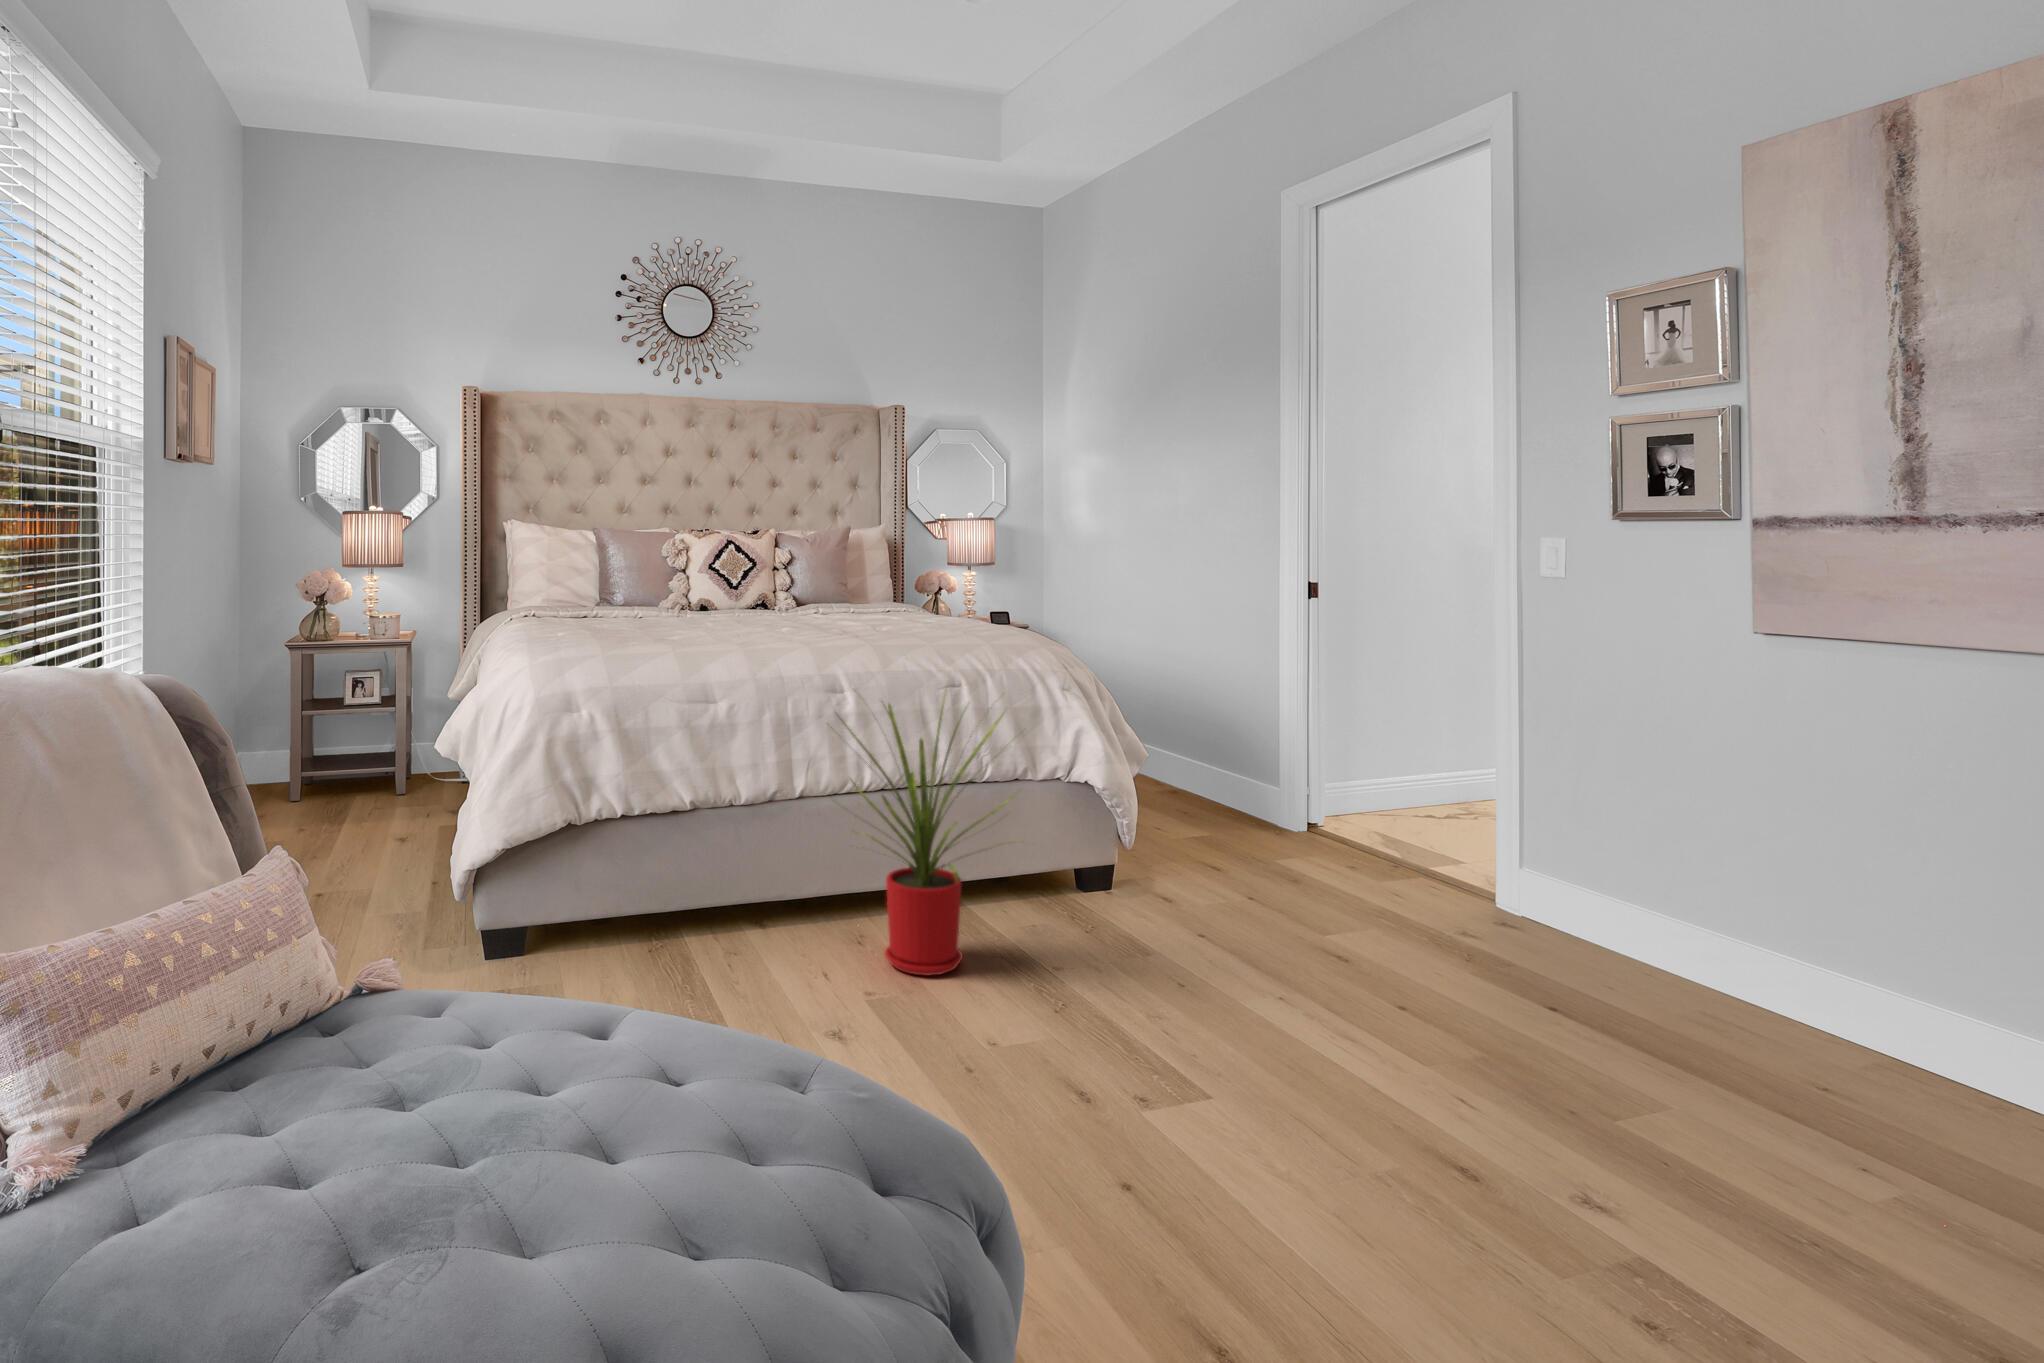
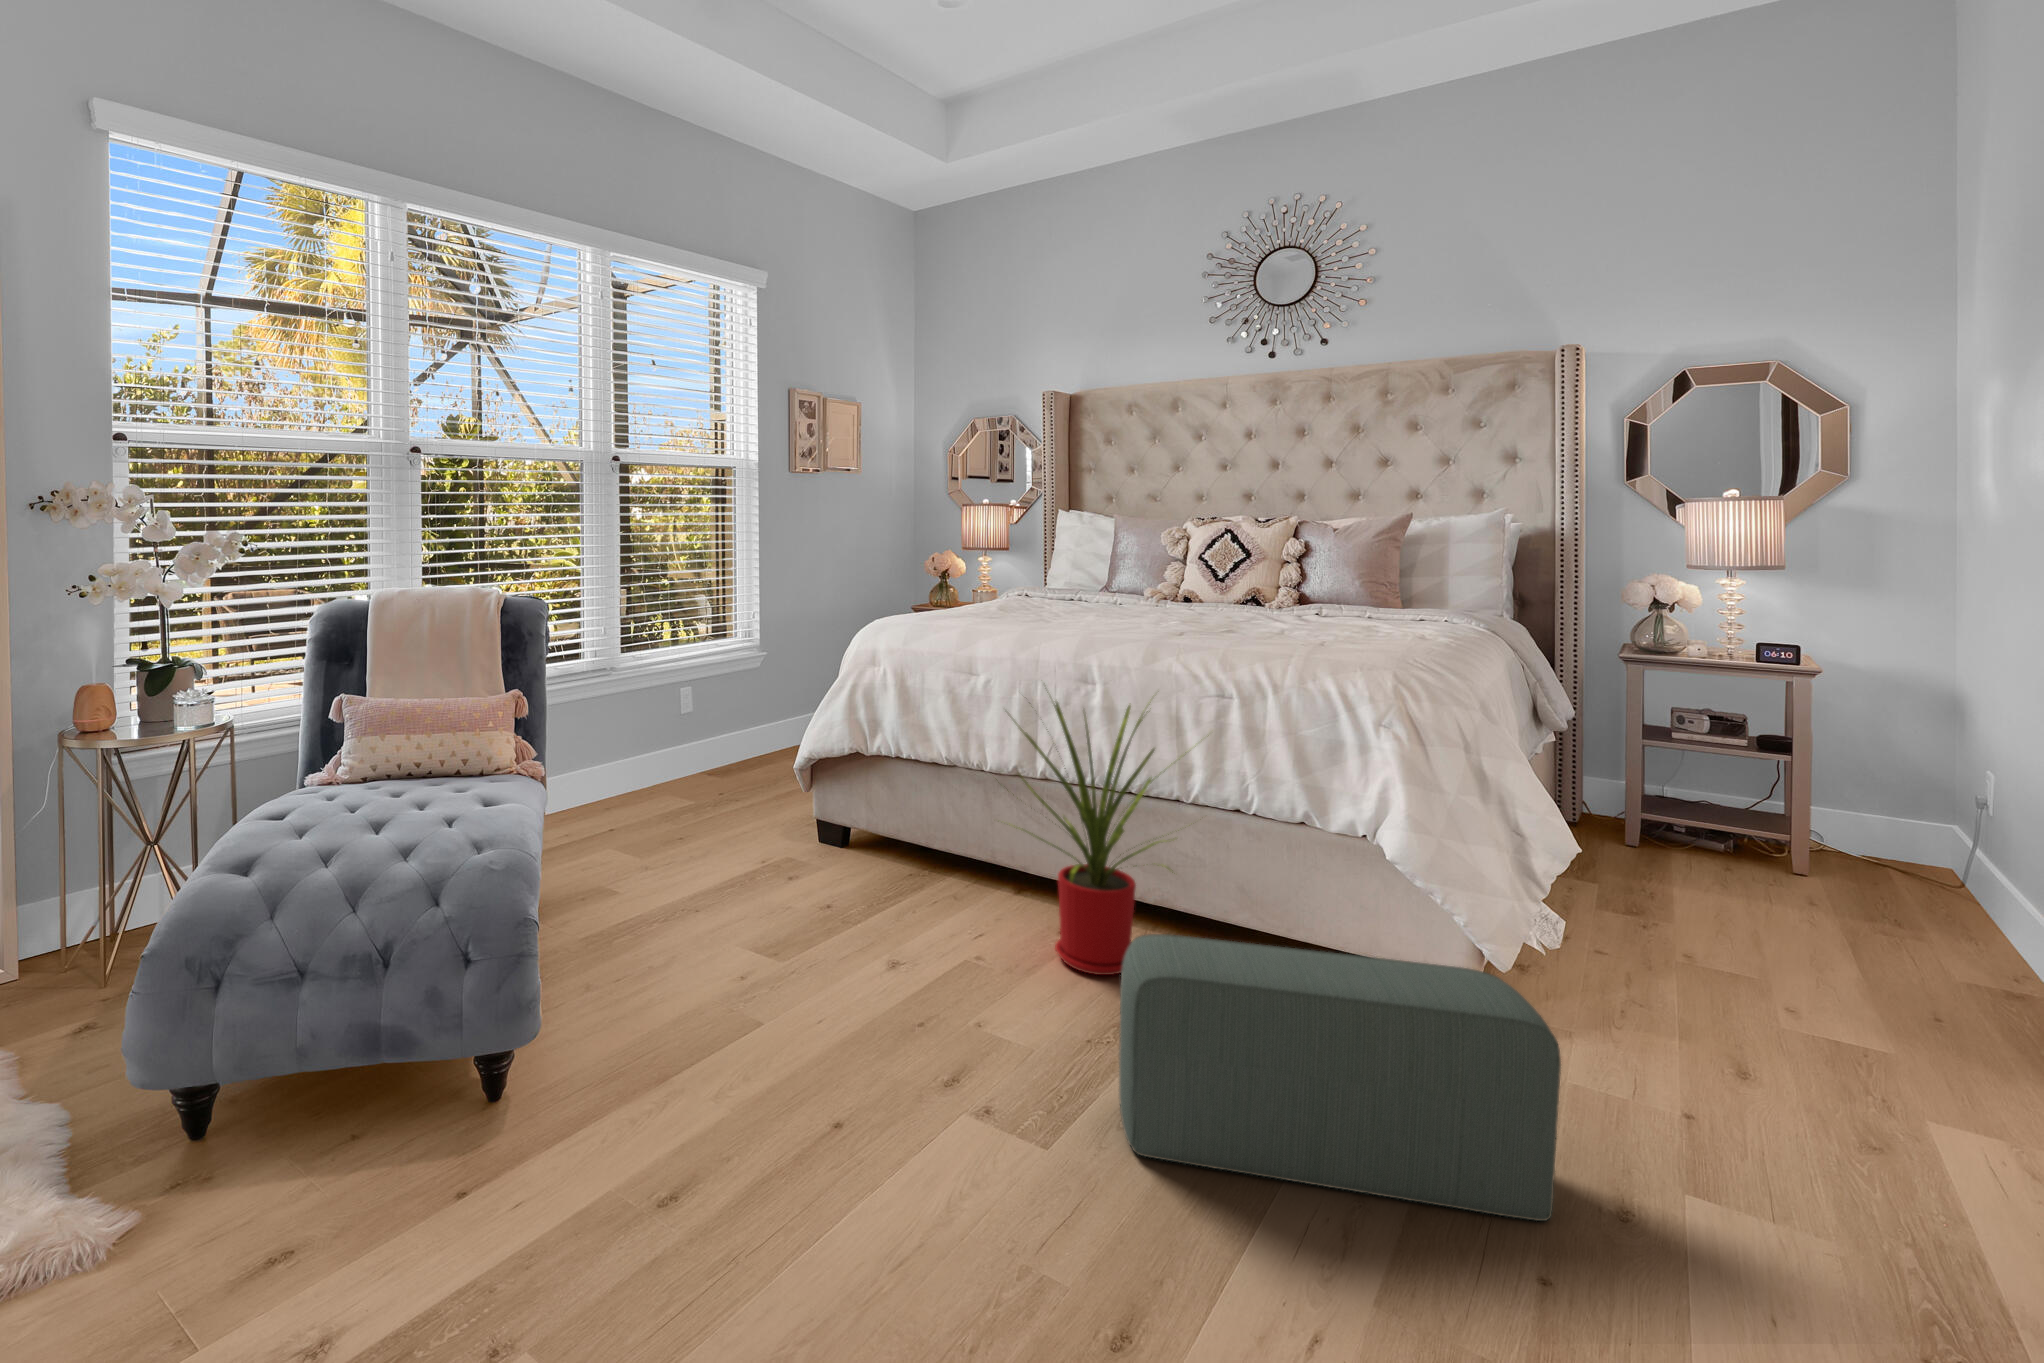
pouf: none [1130,843,1376,1081] -> present [1119,934,1561,1221]

